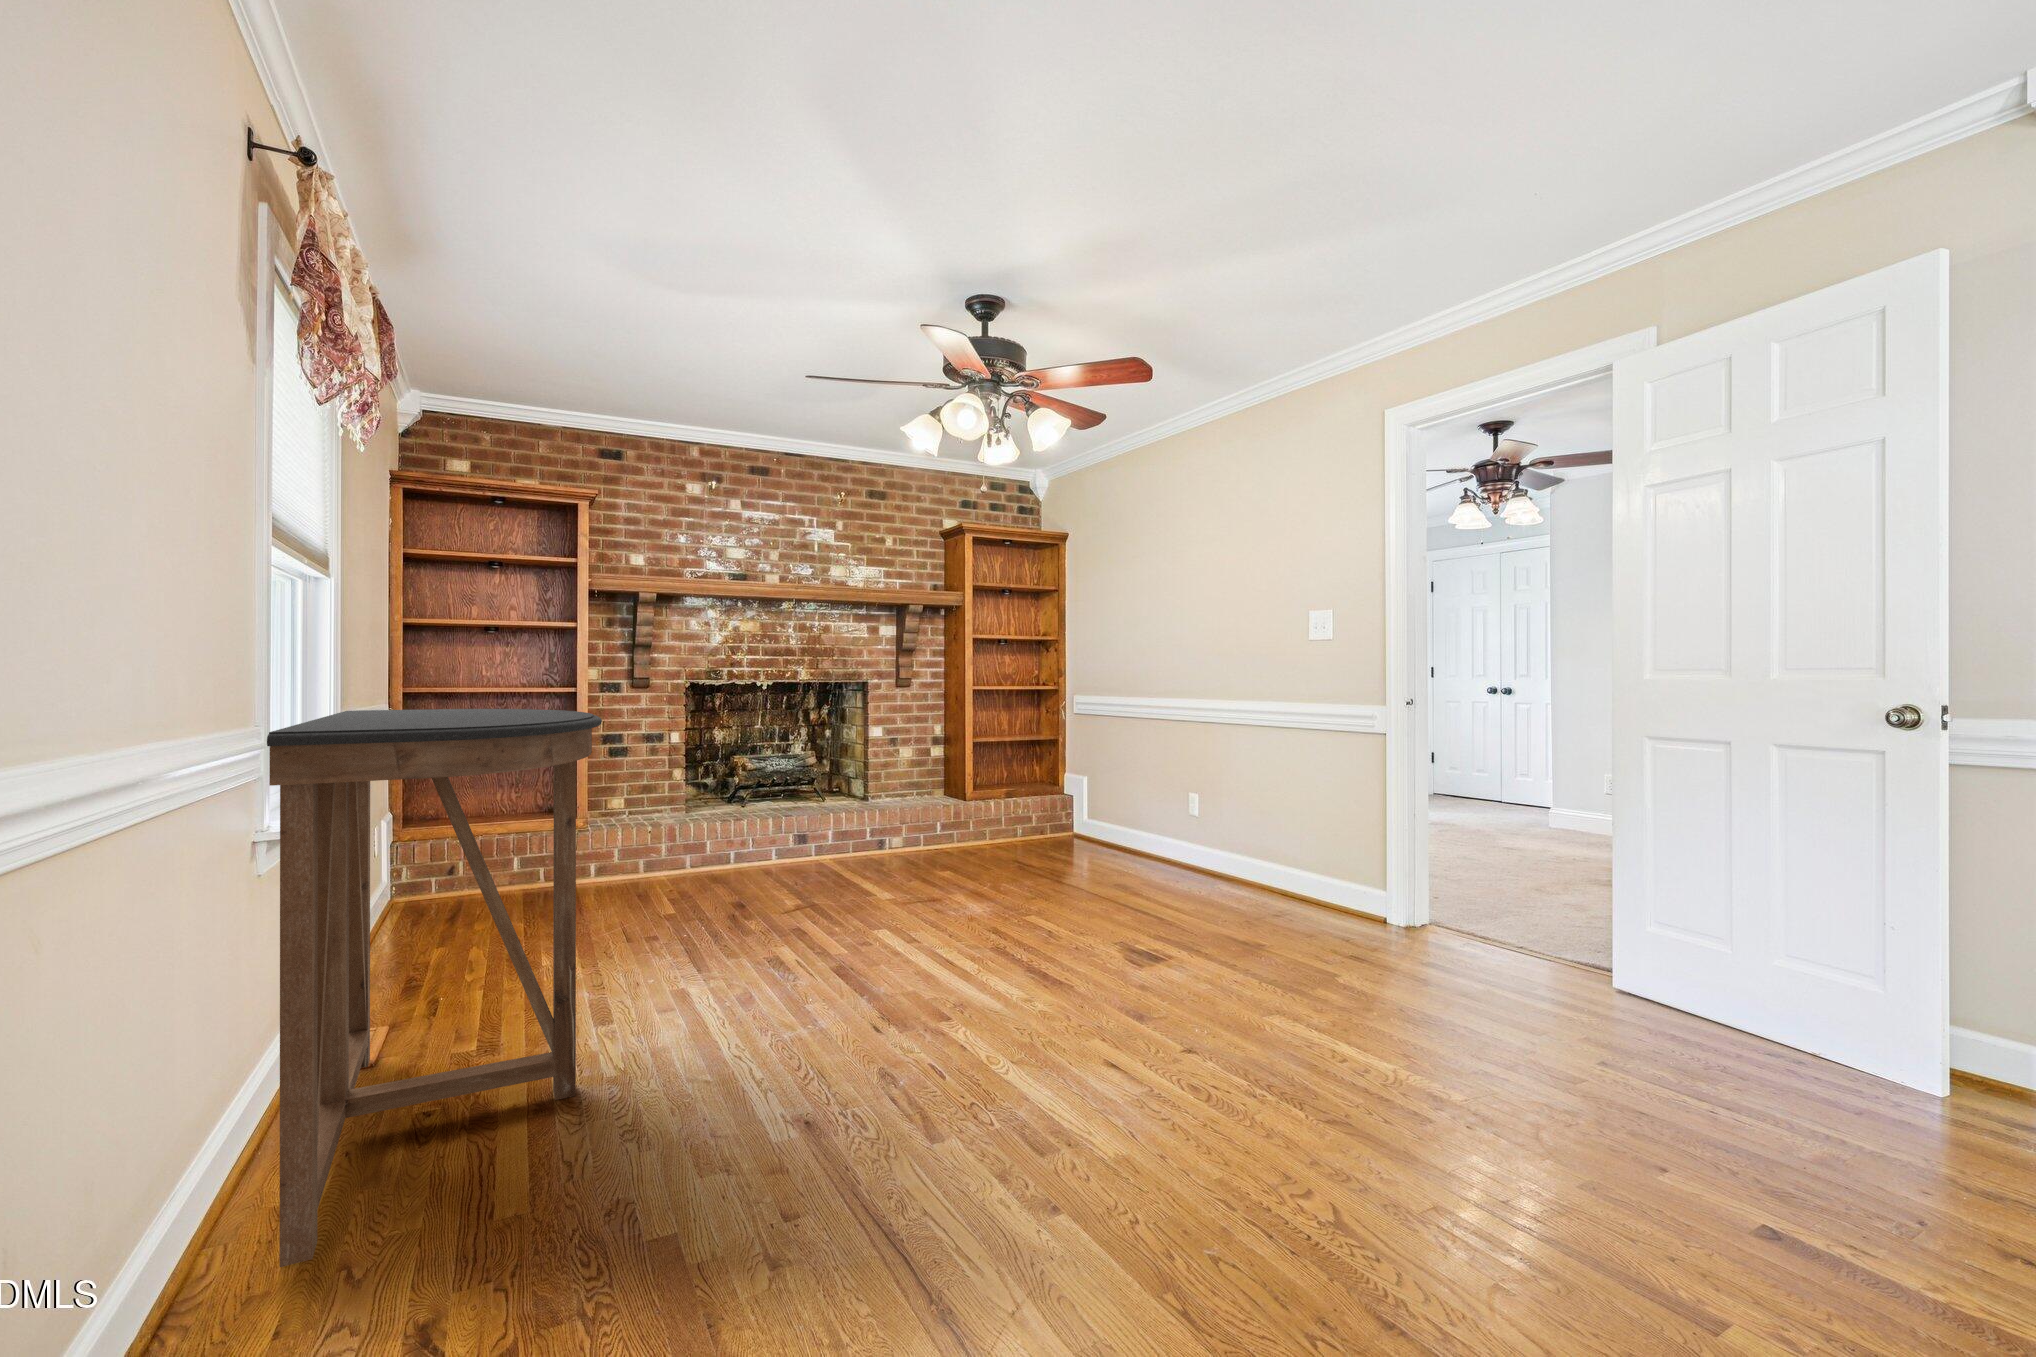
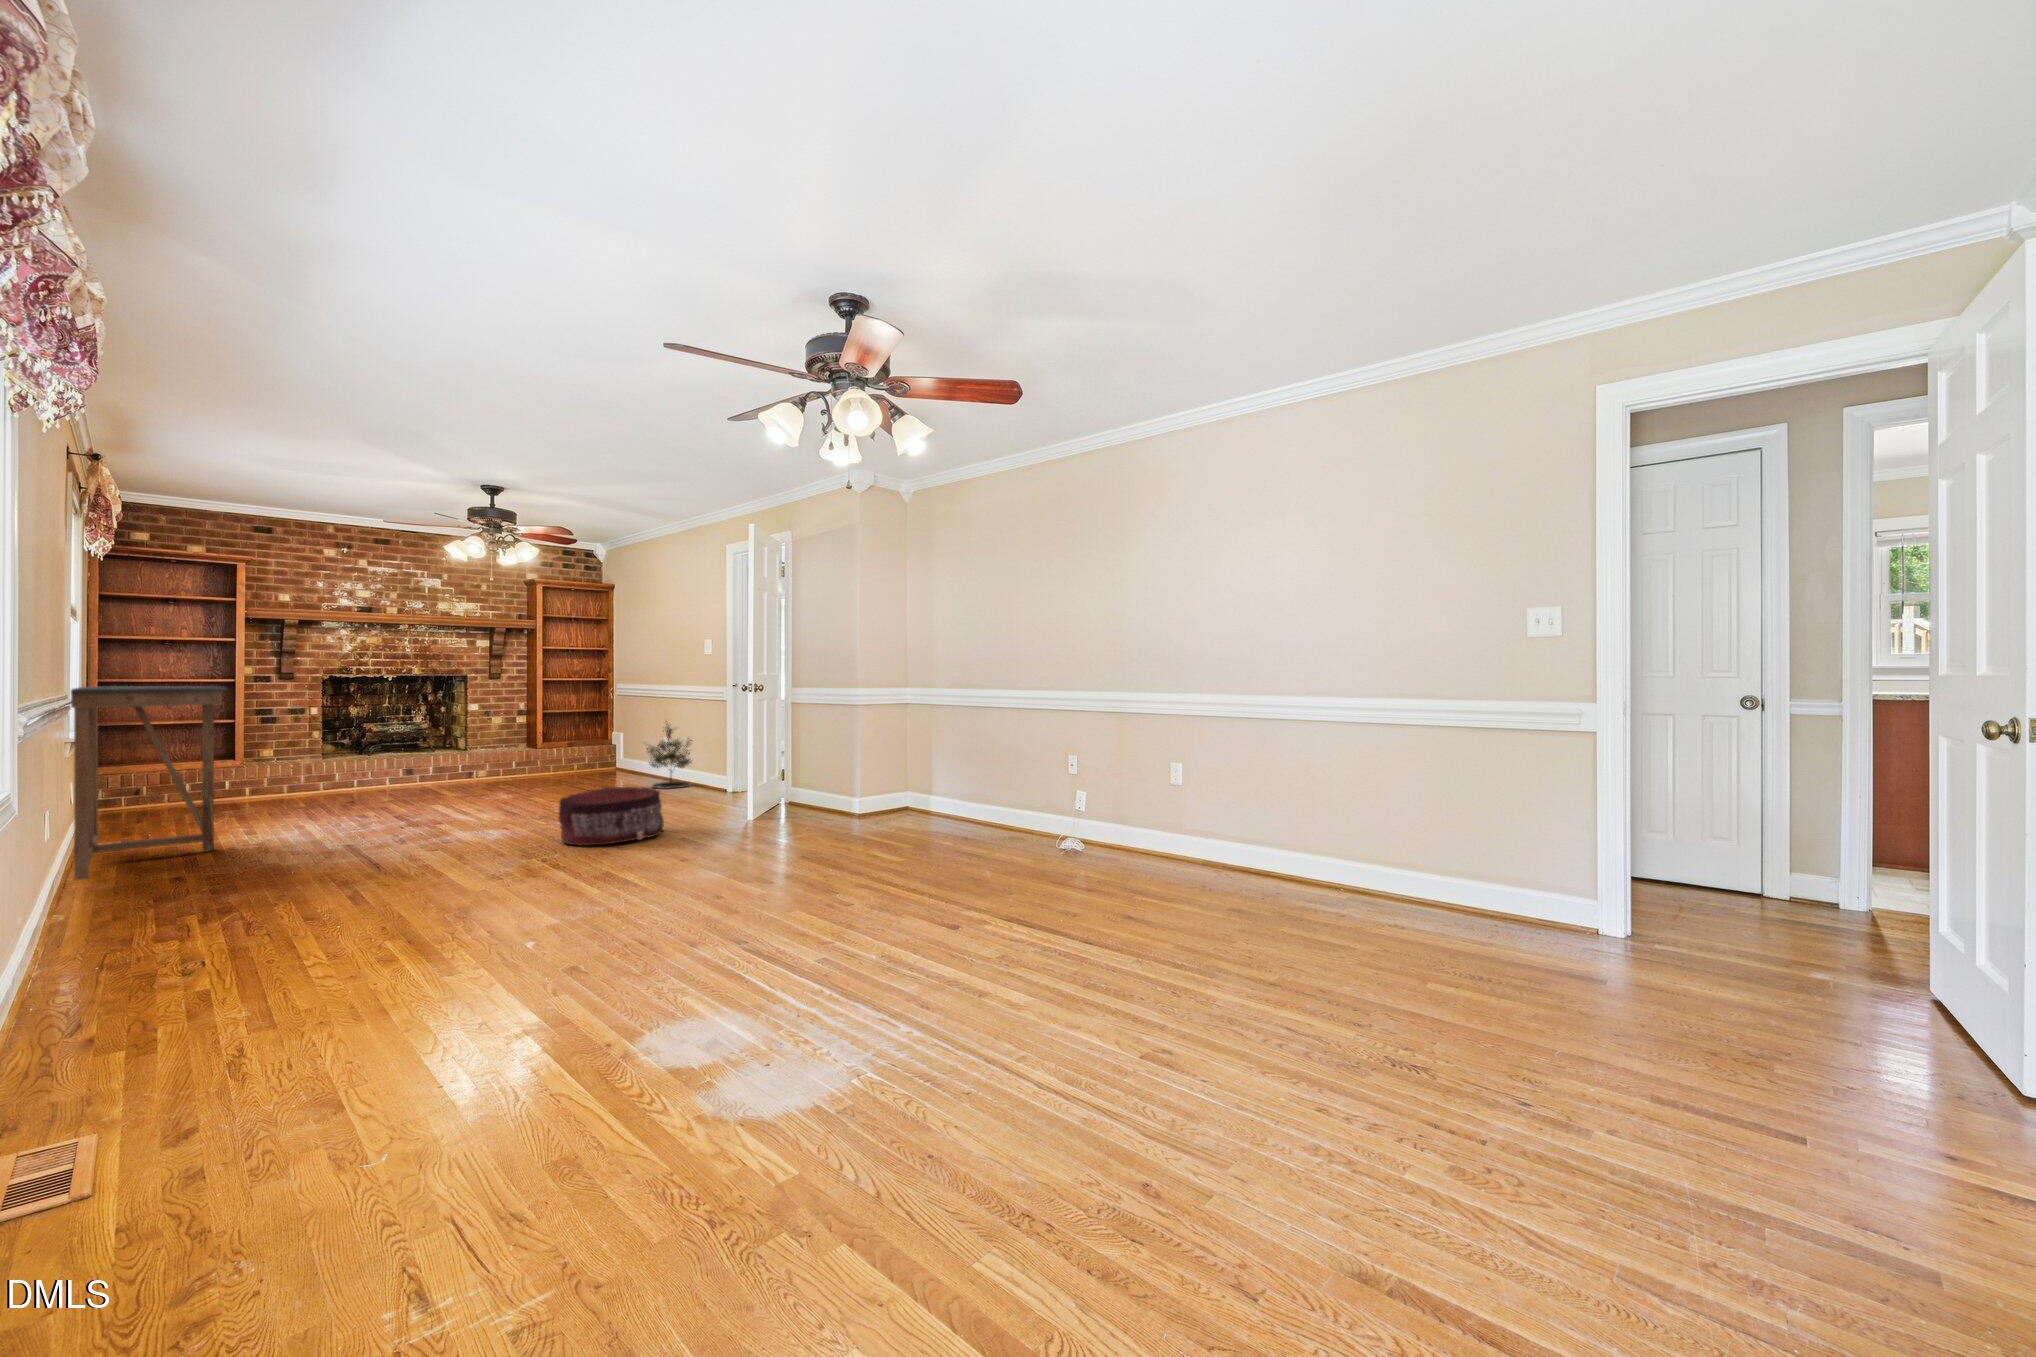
potted tree: none [1200,764,1292,899] -> present [647,721,691,789]
pouf: none [1349,981,1648,1218] -> present [559,787,664,845]

